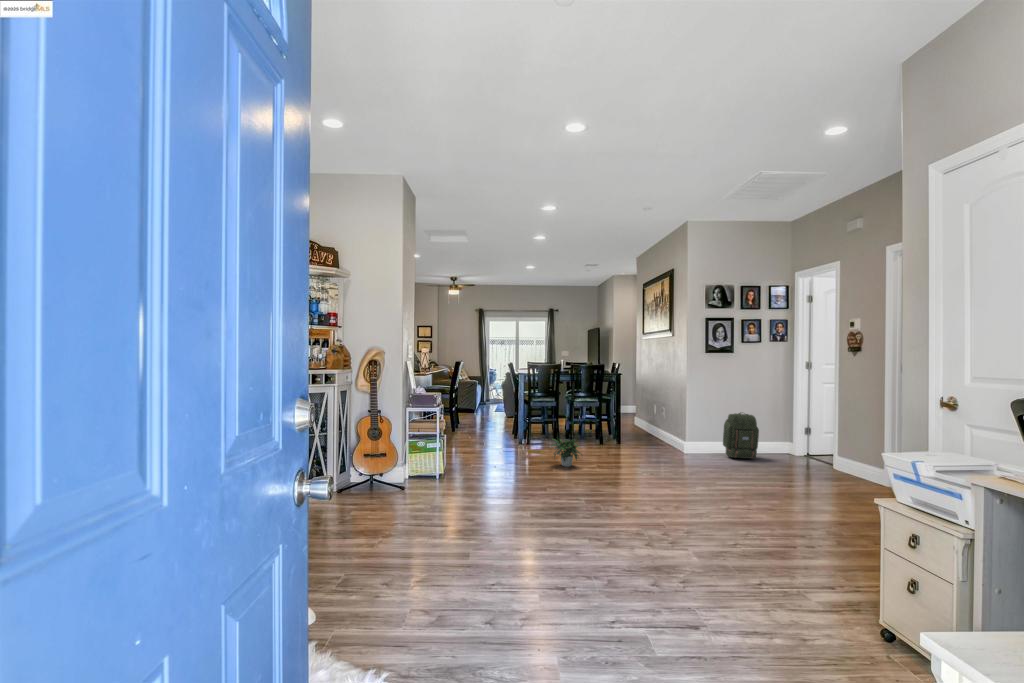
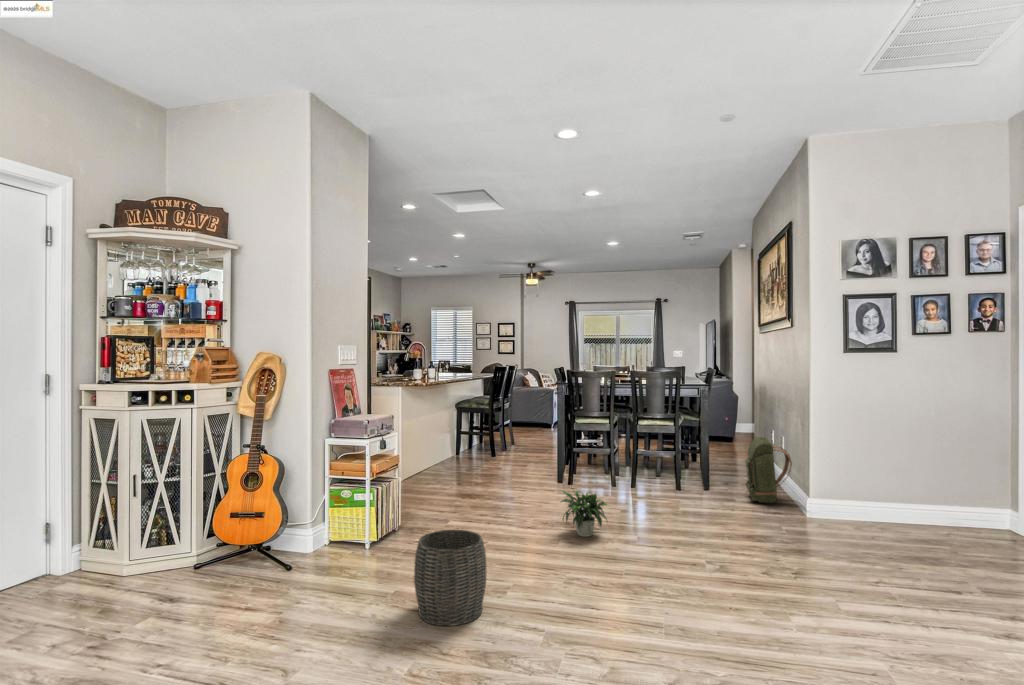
backpack: present [723,413,759,459] -> present [746,437,792,503]
woven basket: none [509,454,550,504] -> present [414,530,486,626]

